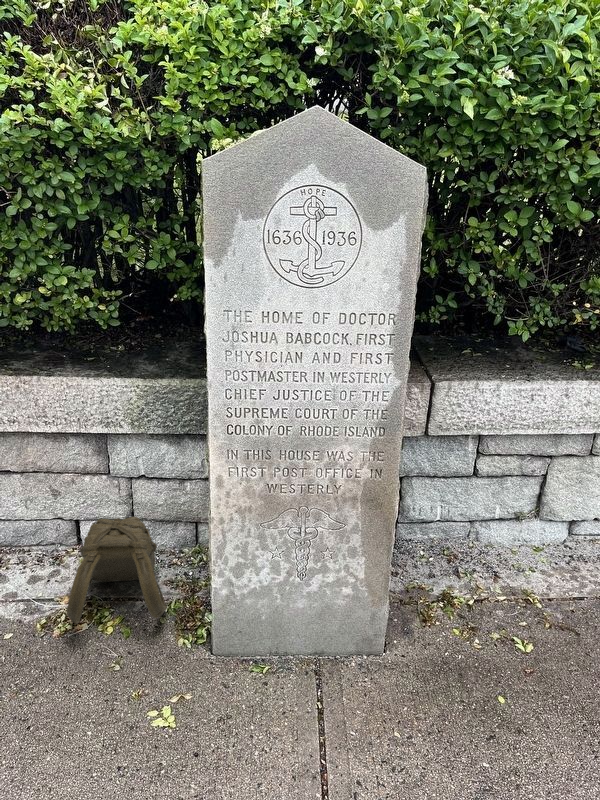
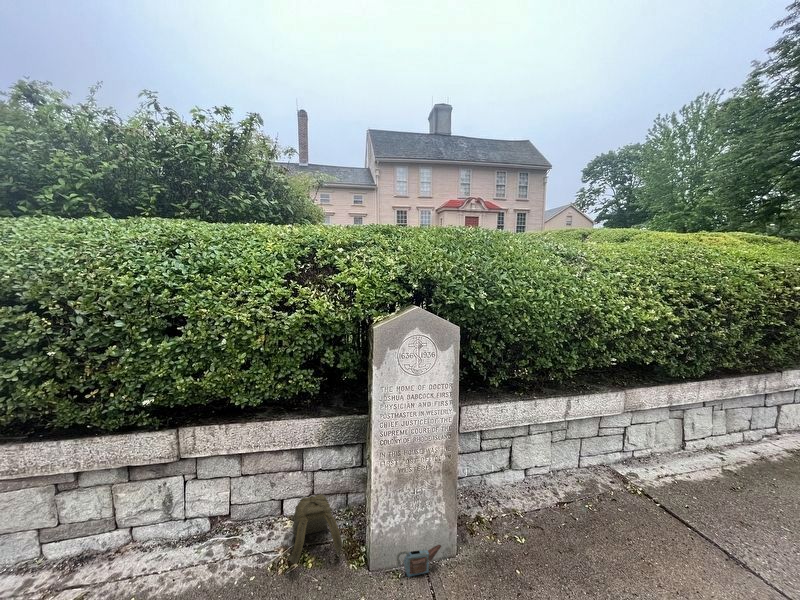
watering can: none [256,630,349,674] -> present [396,545,441,577]

